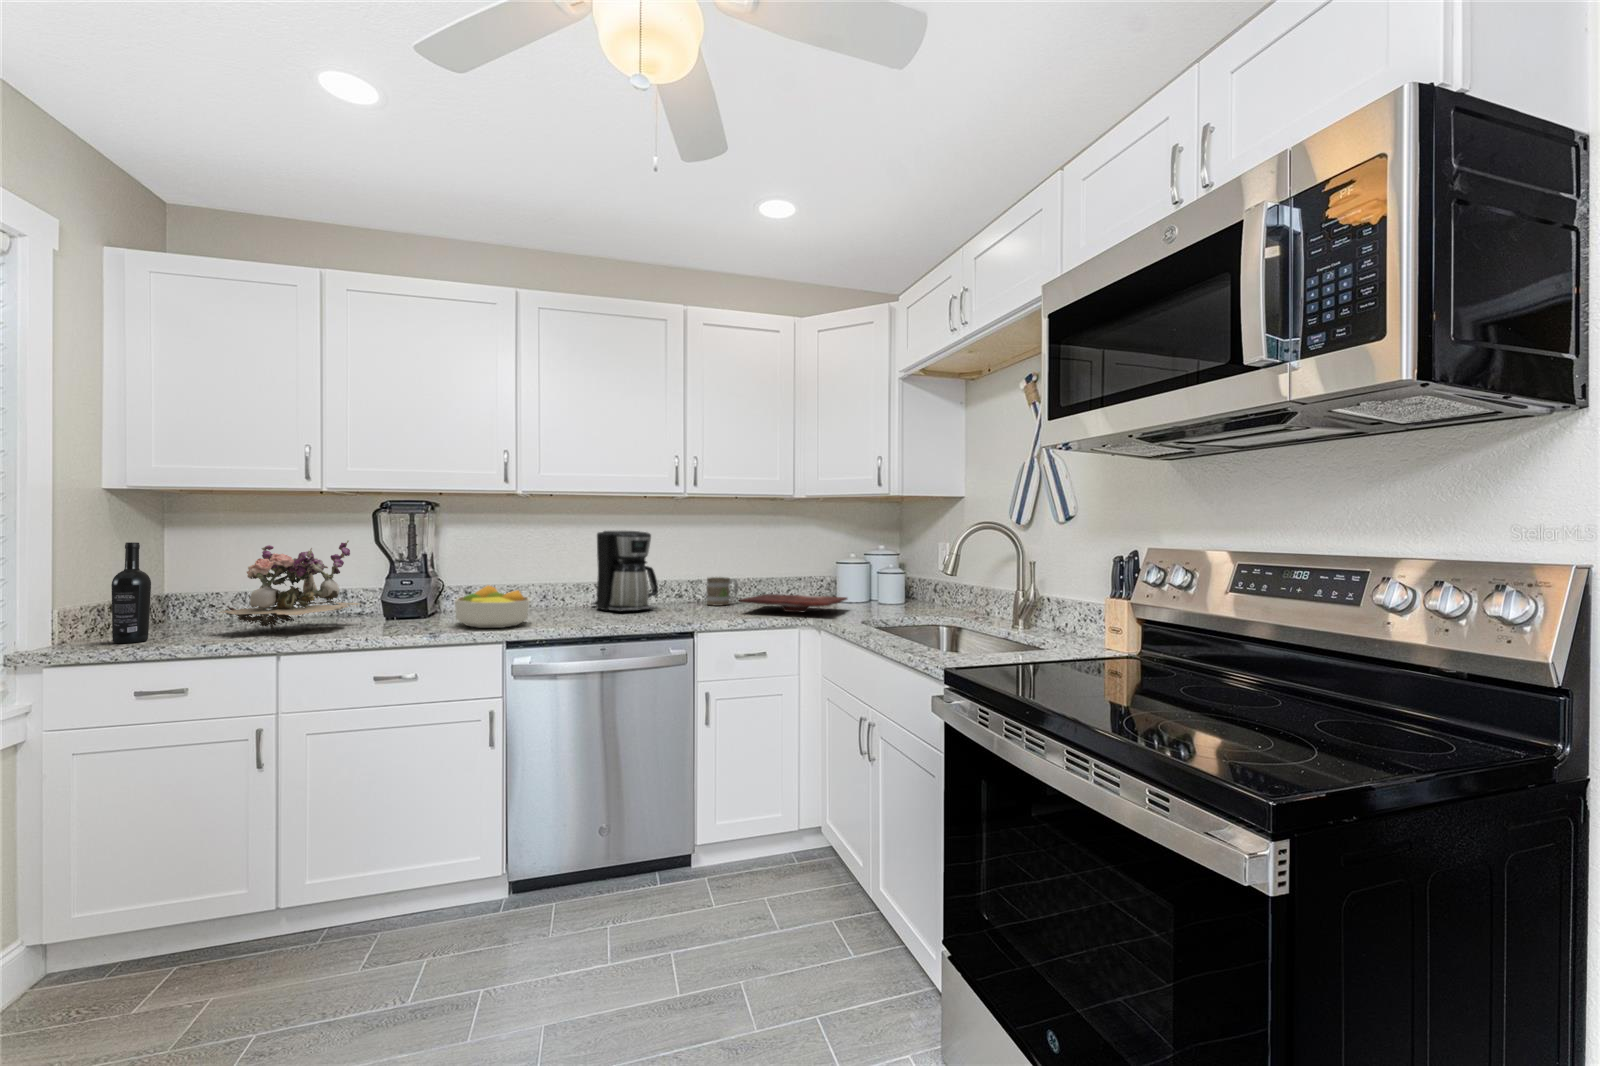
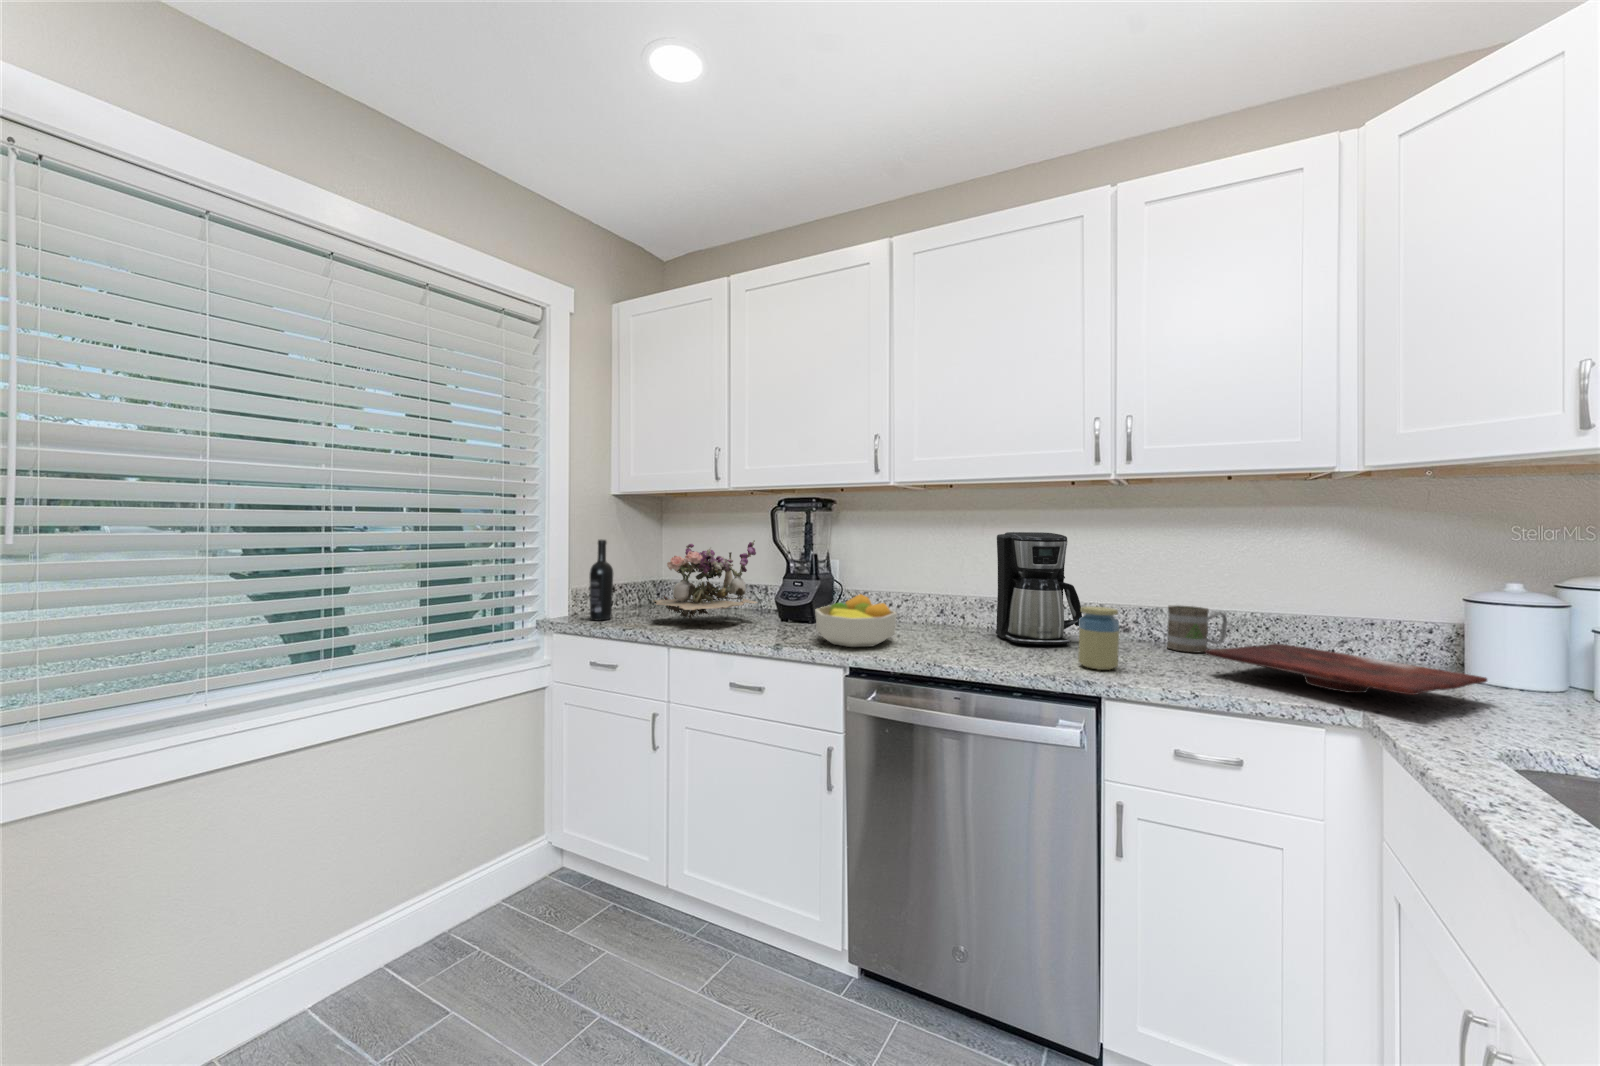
jar: none [672,579,695,618] -> present [1078,606,1119,670]

